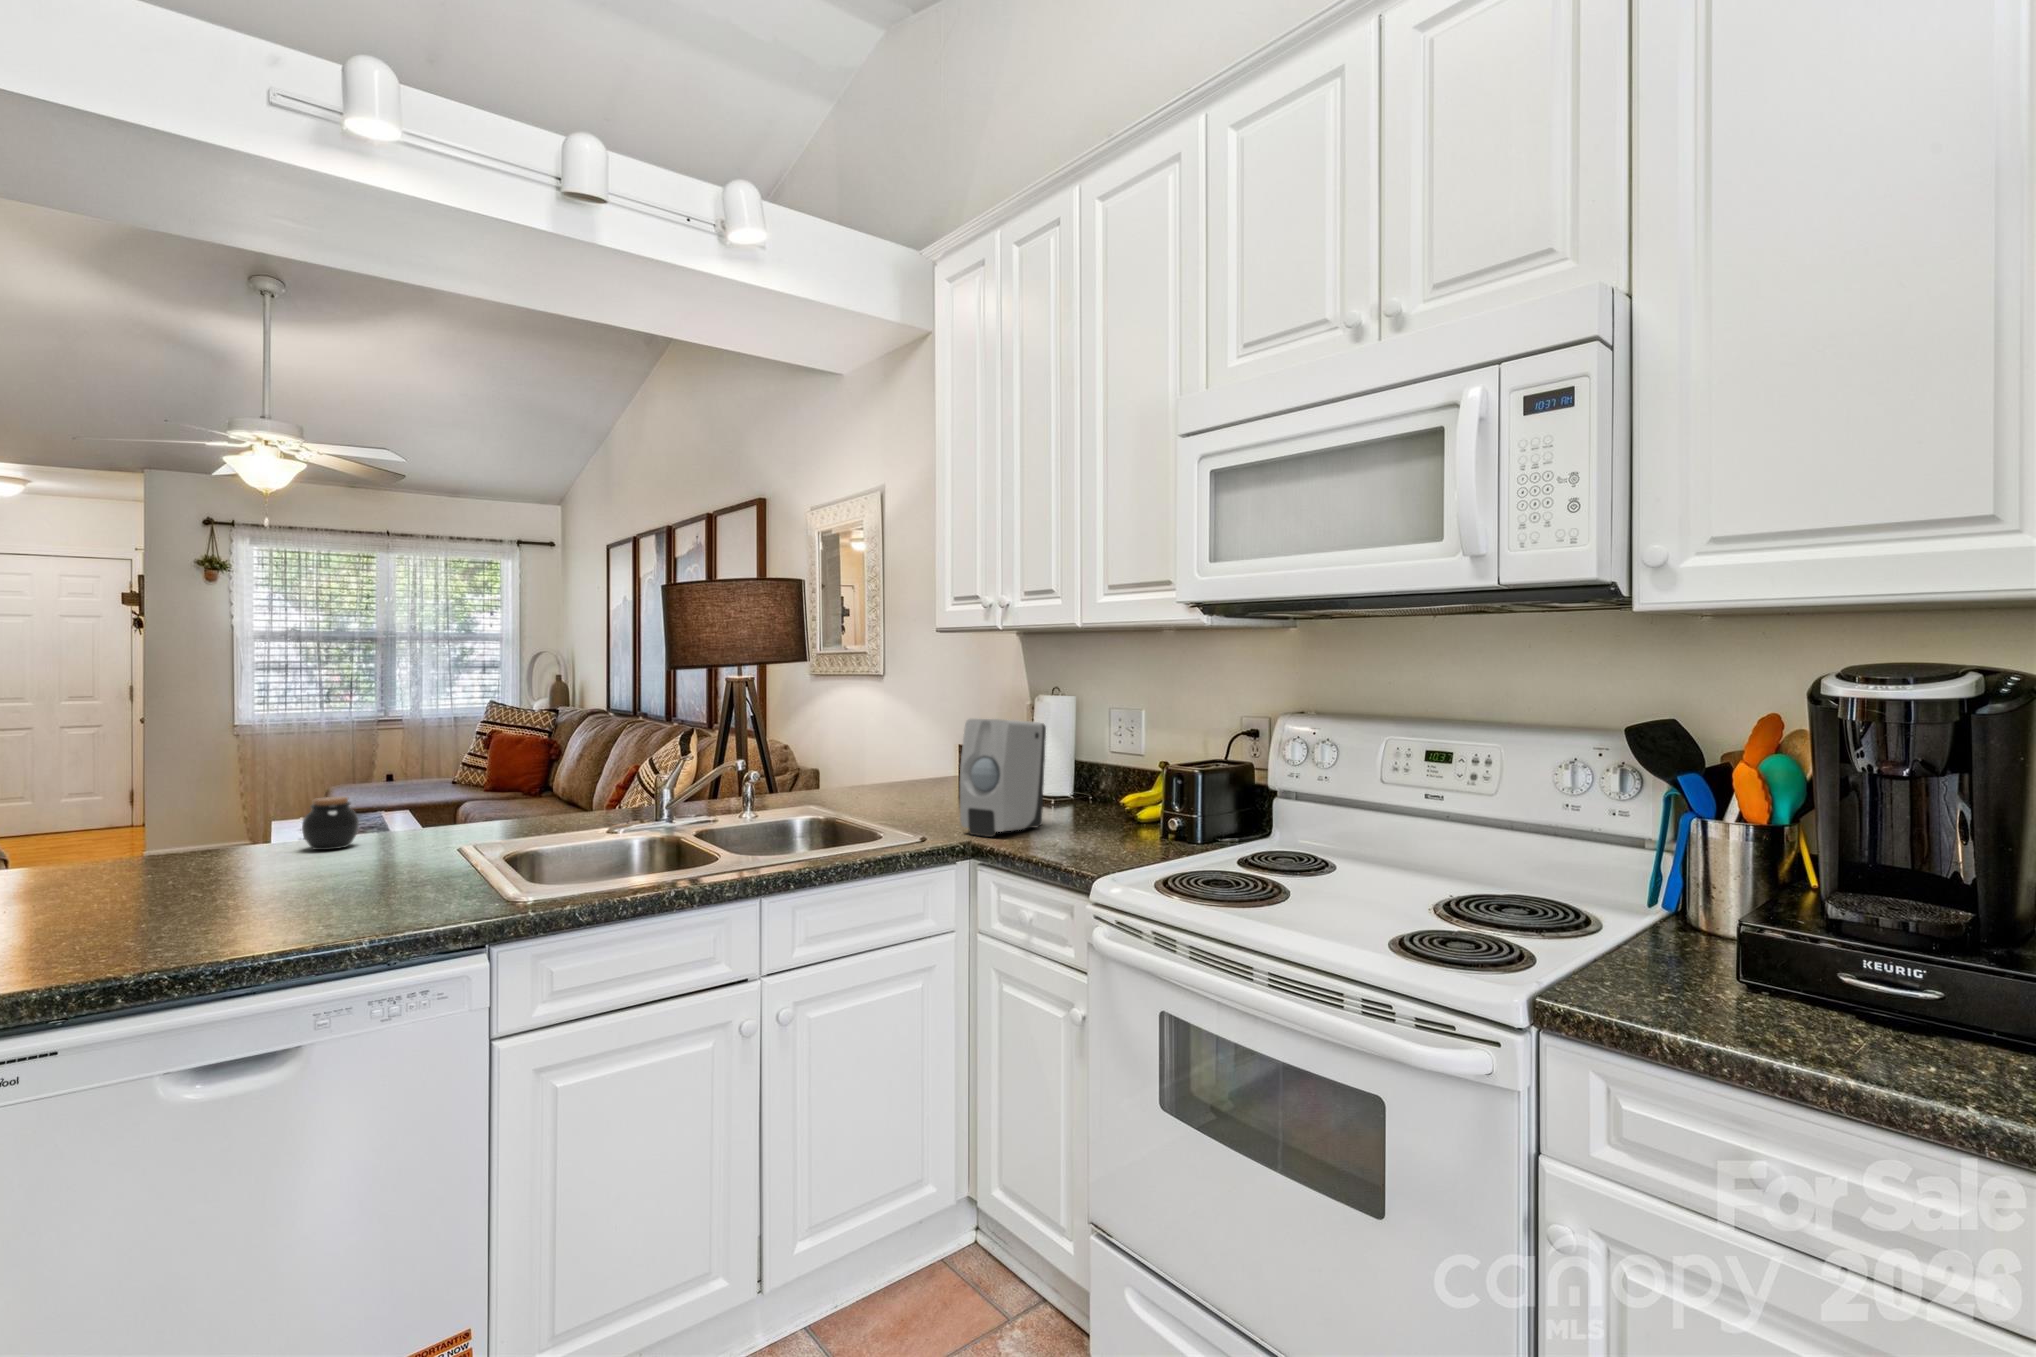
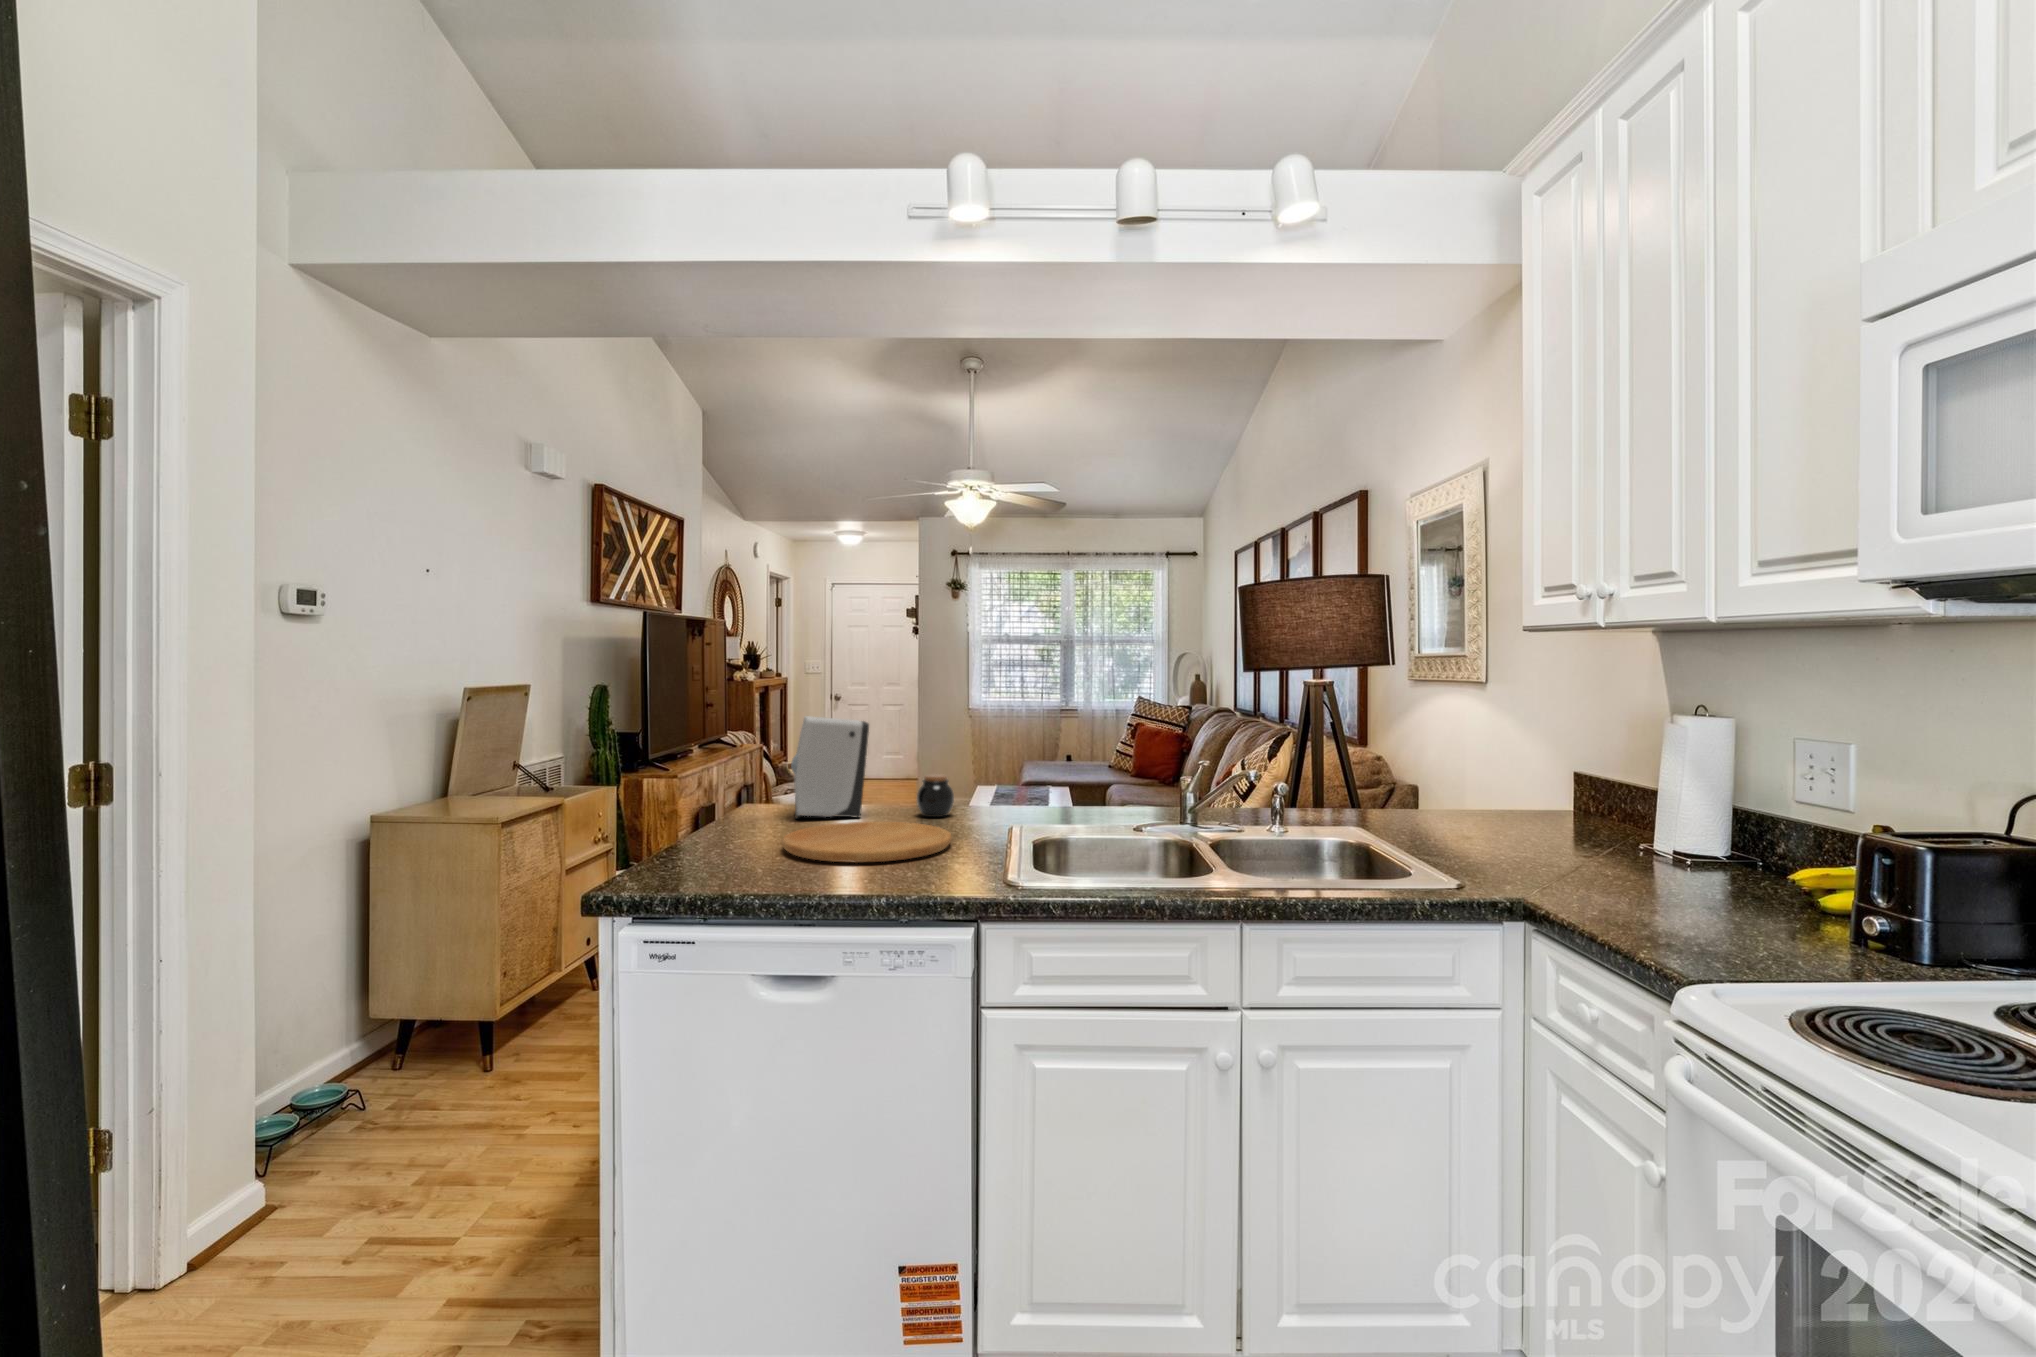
soap dispenser: present [960,719,1046,837] -> present [791,716,869,819]
cutting board: none [120,857,394,918] -> present [782,821,952,863]

